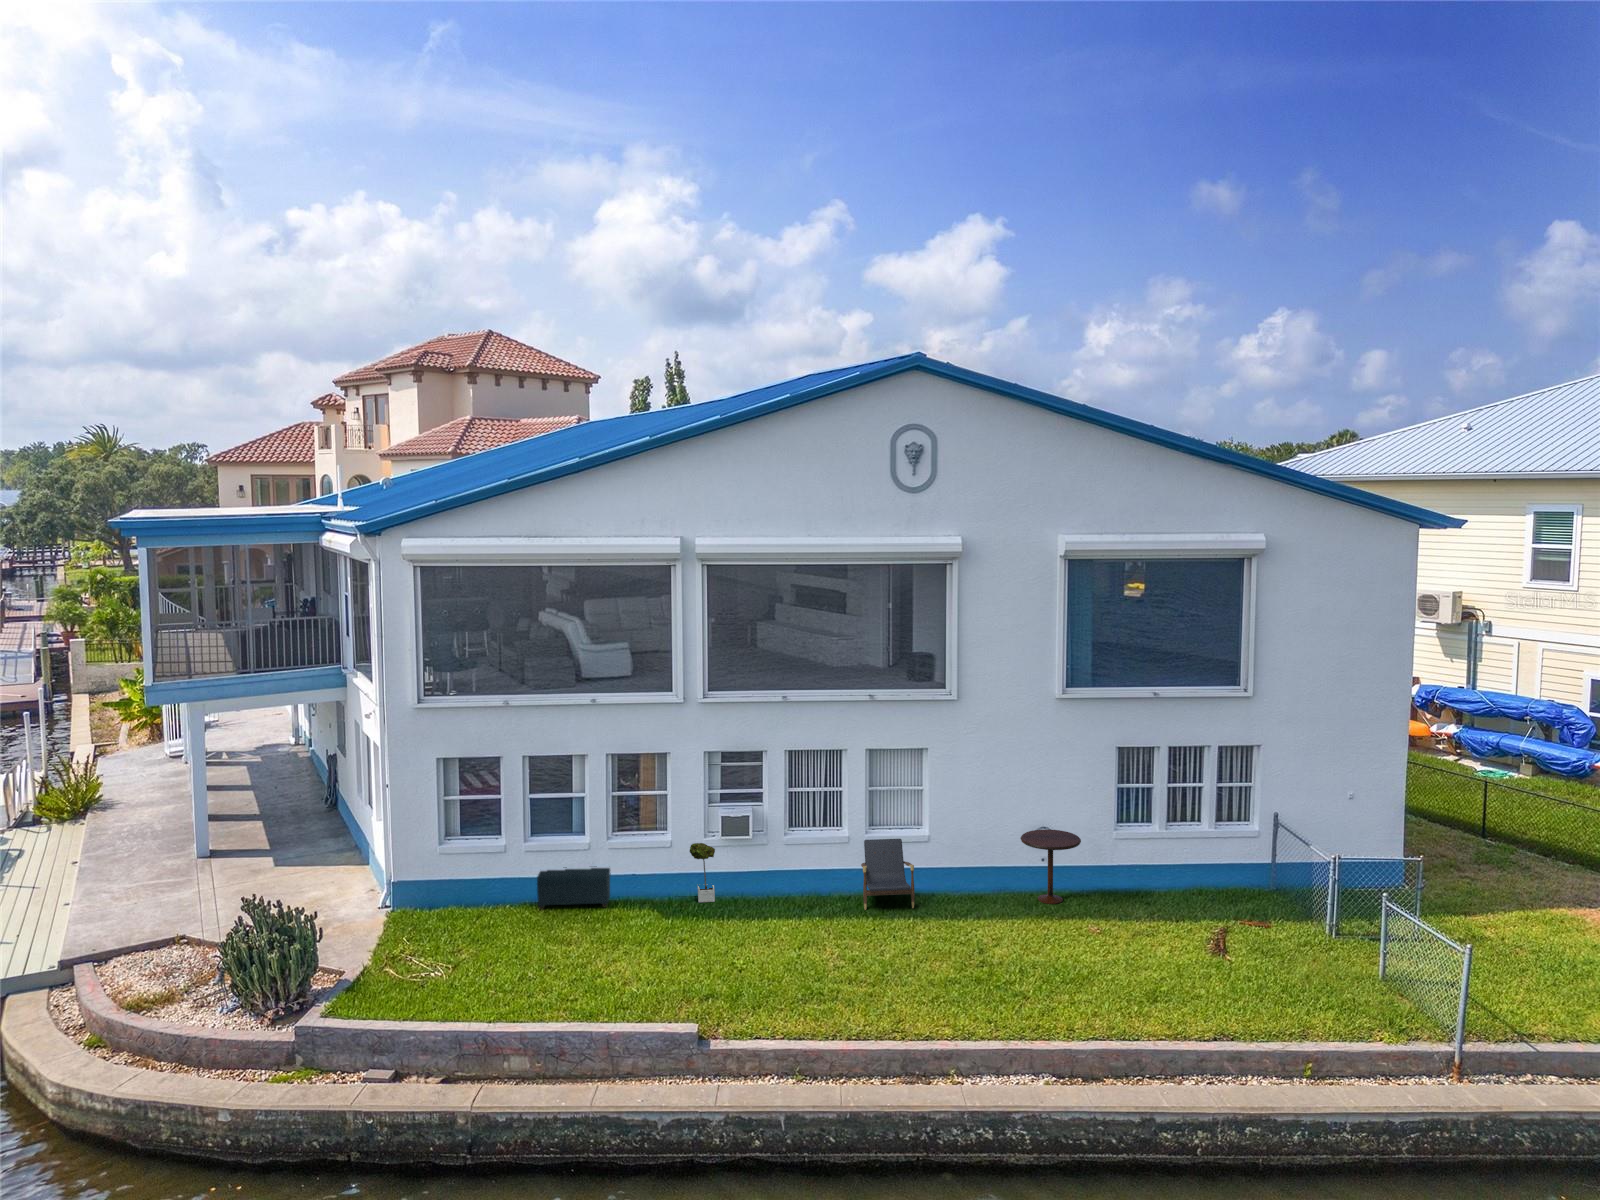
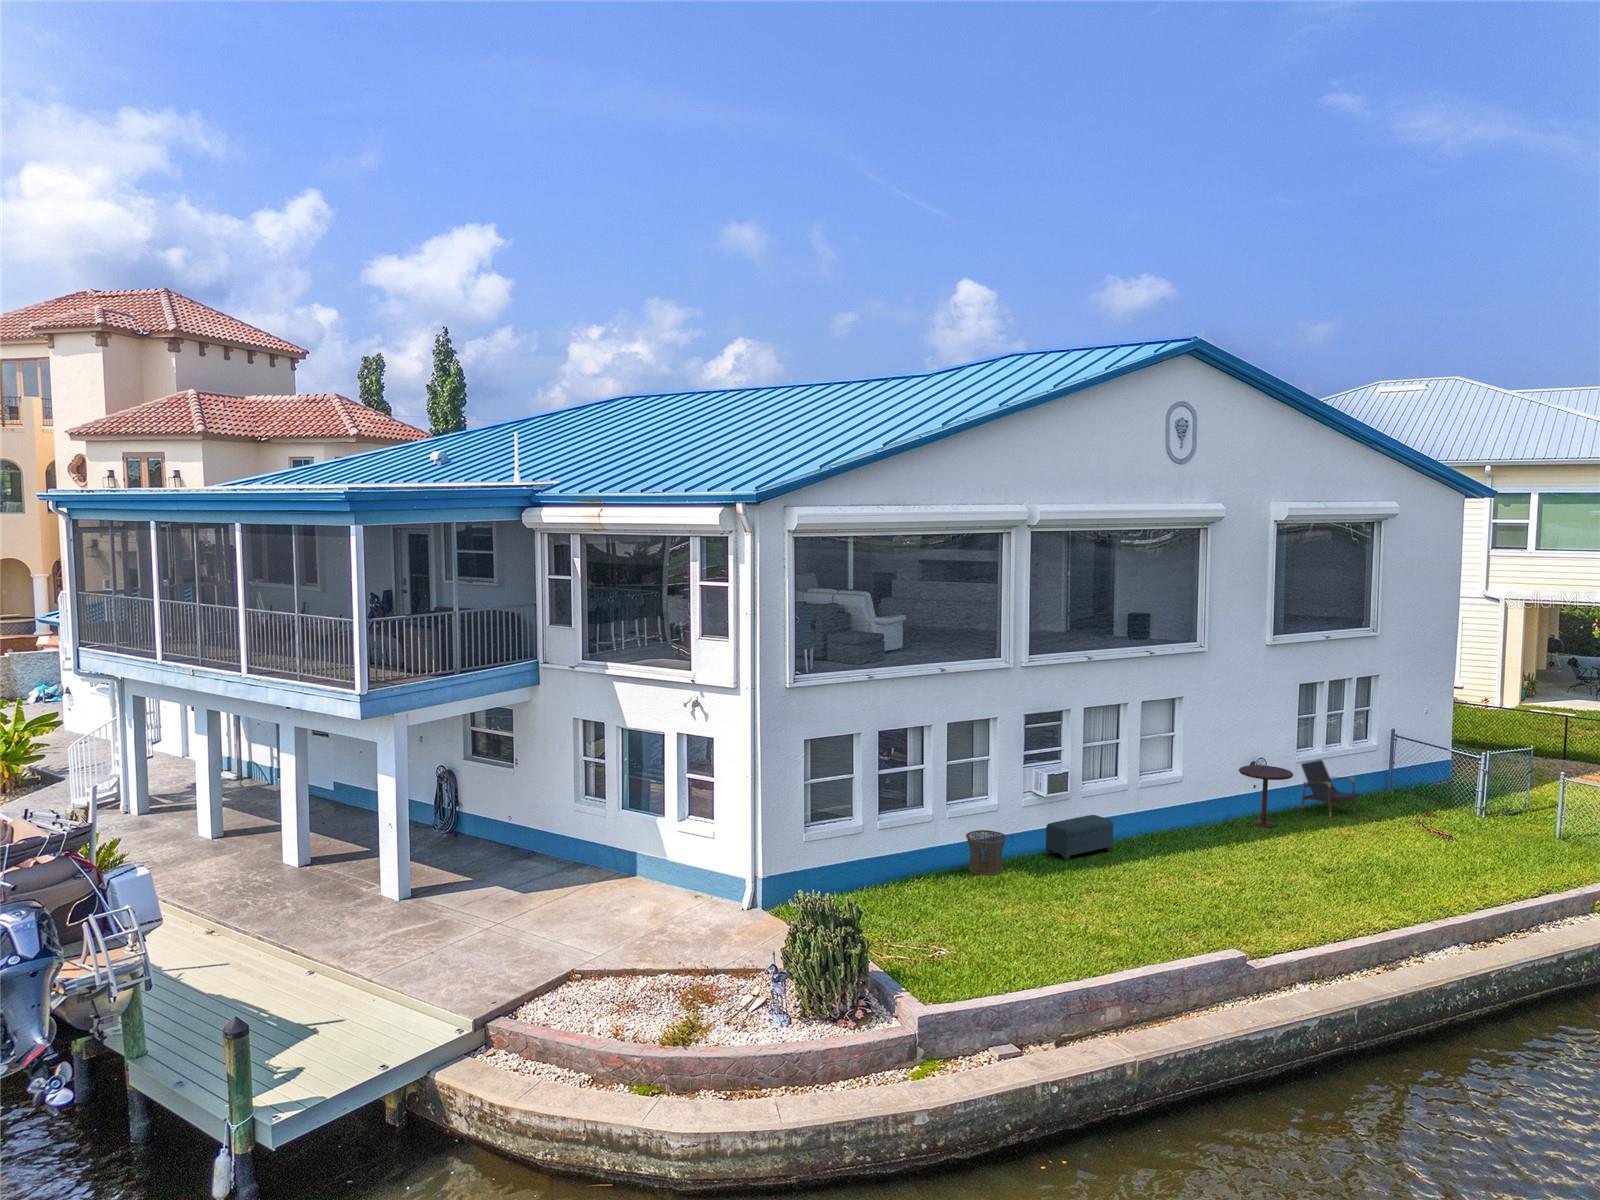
lounge chair: present [861,839,915,910] -> present [1301,760,1359,816]
potted tree: present [690,843,715,902] -> none [1009,806,1035,863]
basket: none [629,863,670,910] -> present [966,830,1007,875]
bench: present [537,868,611,910] -> present [1046,815,1113,860]

